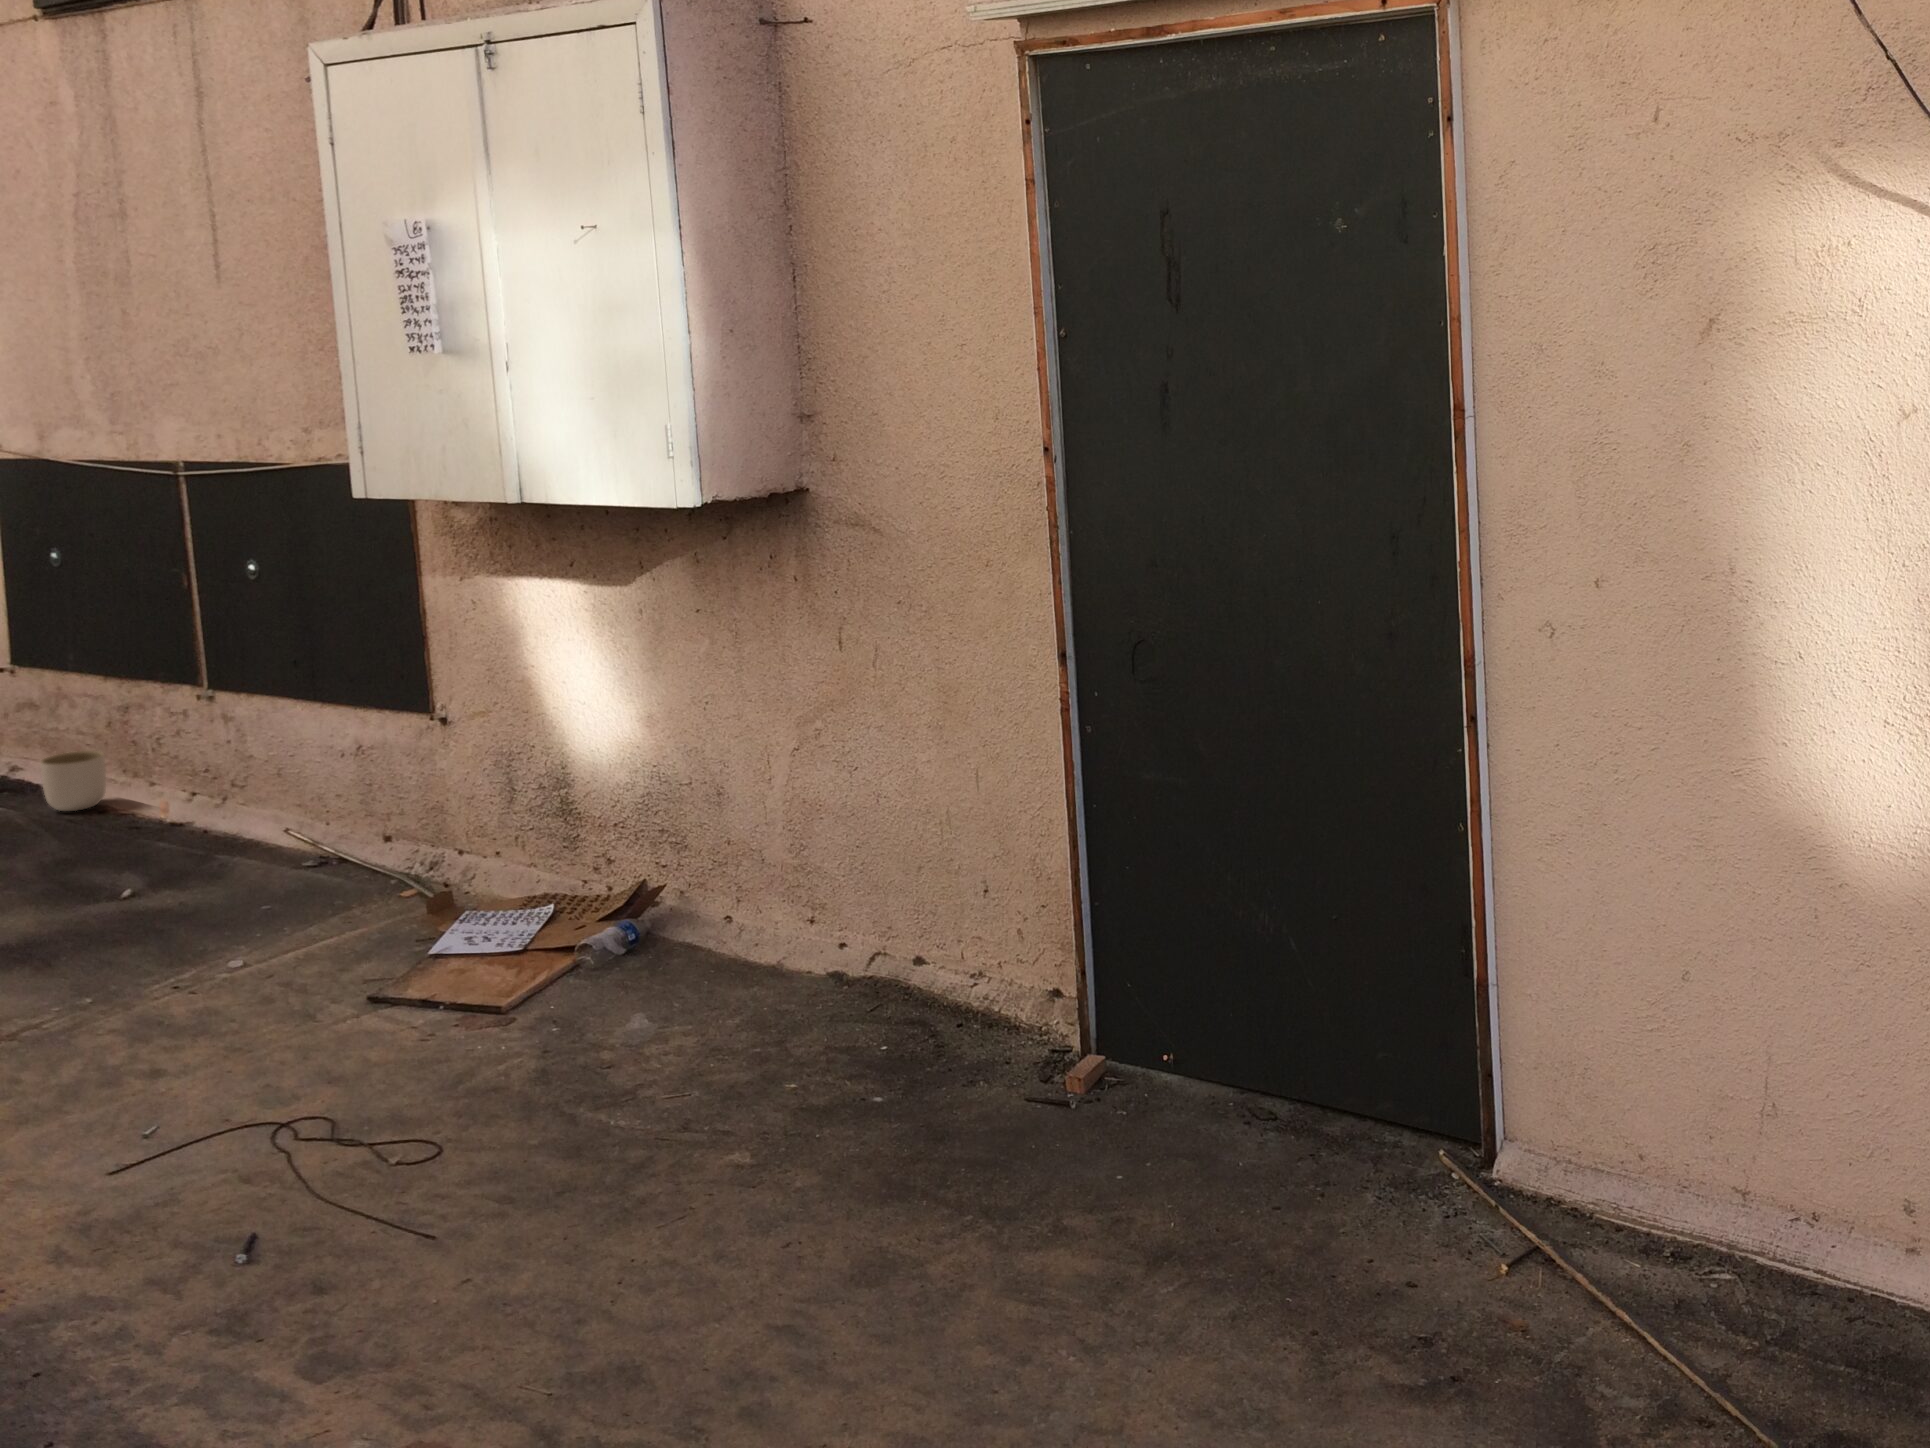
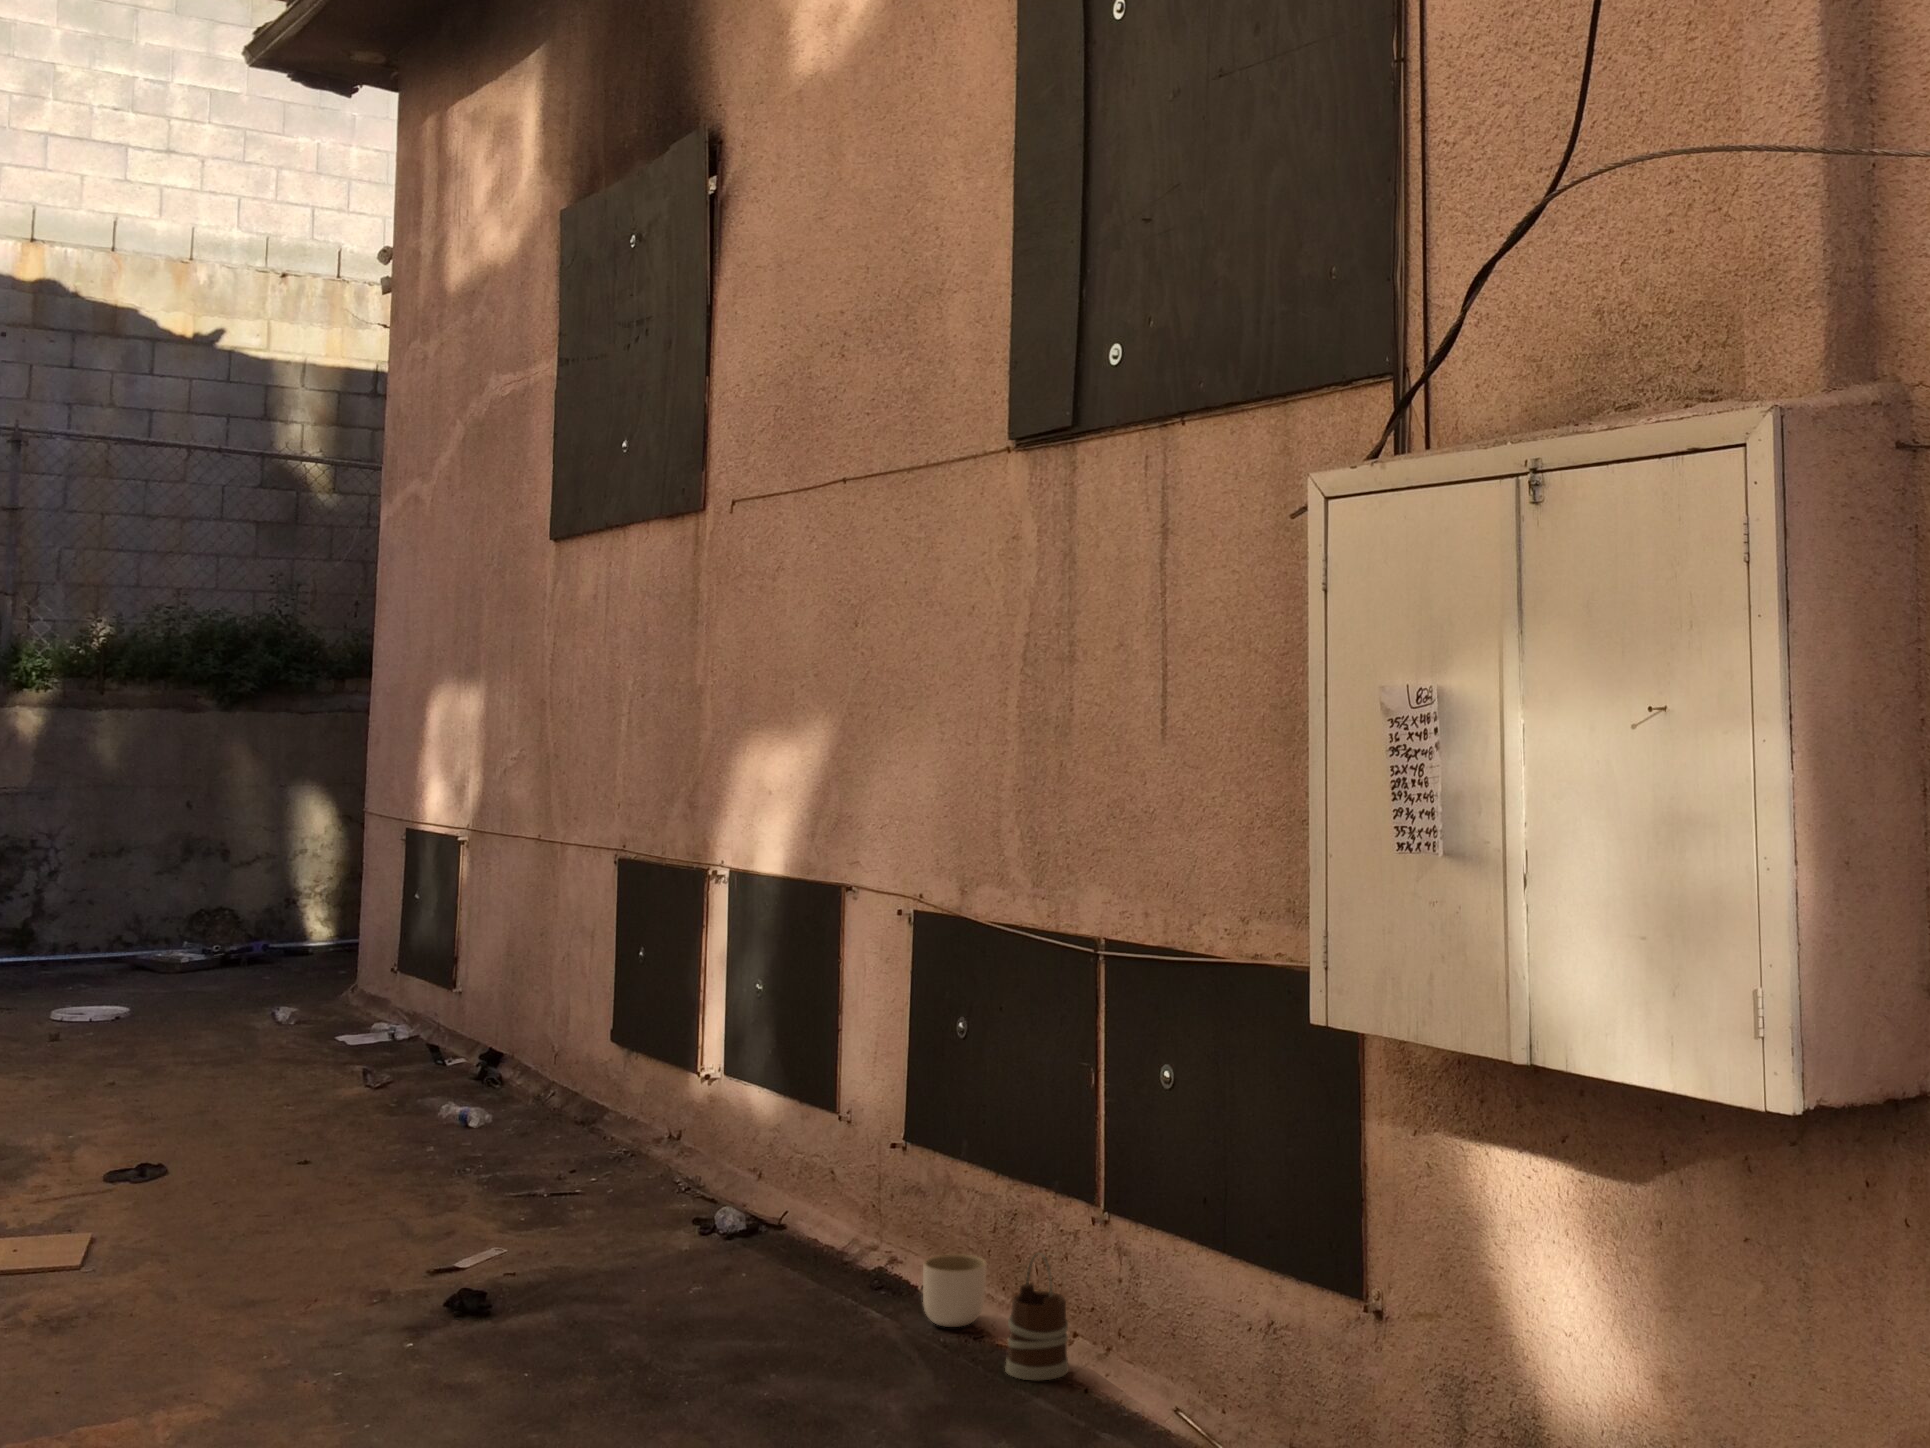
wooden bucket: none [128,732,192,835] -> present [1005,1253,1069,1380]

